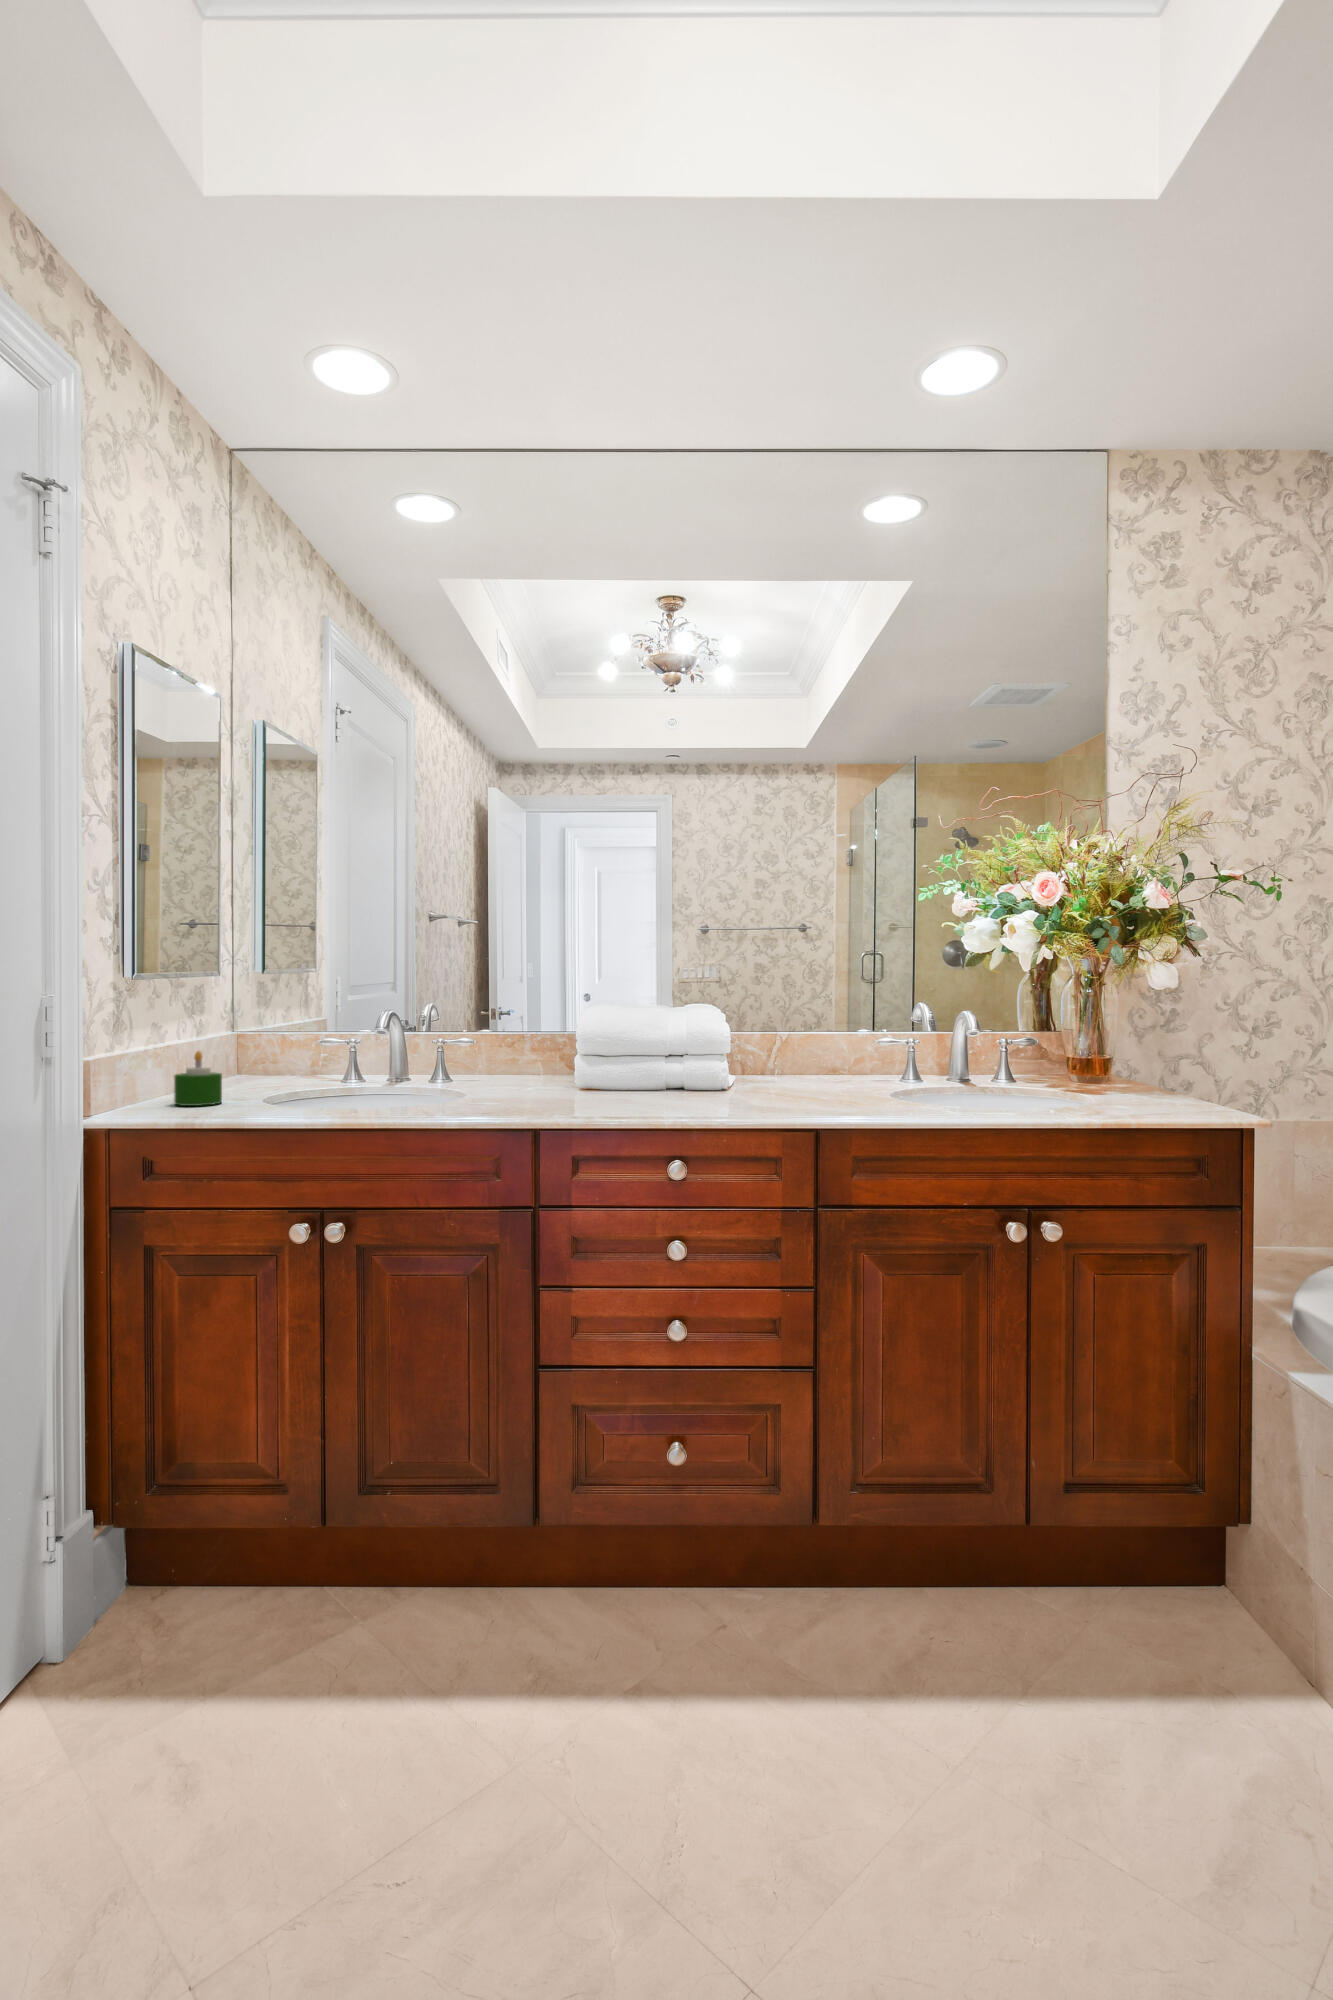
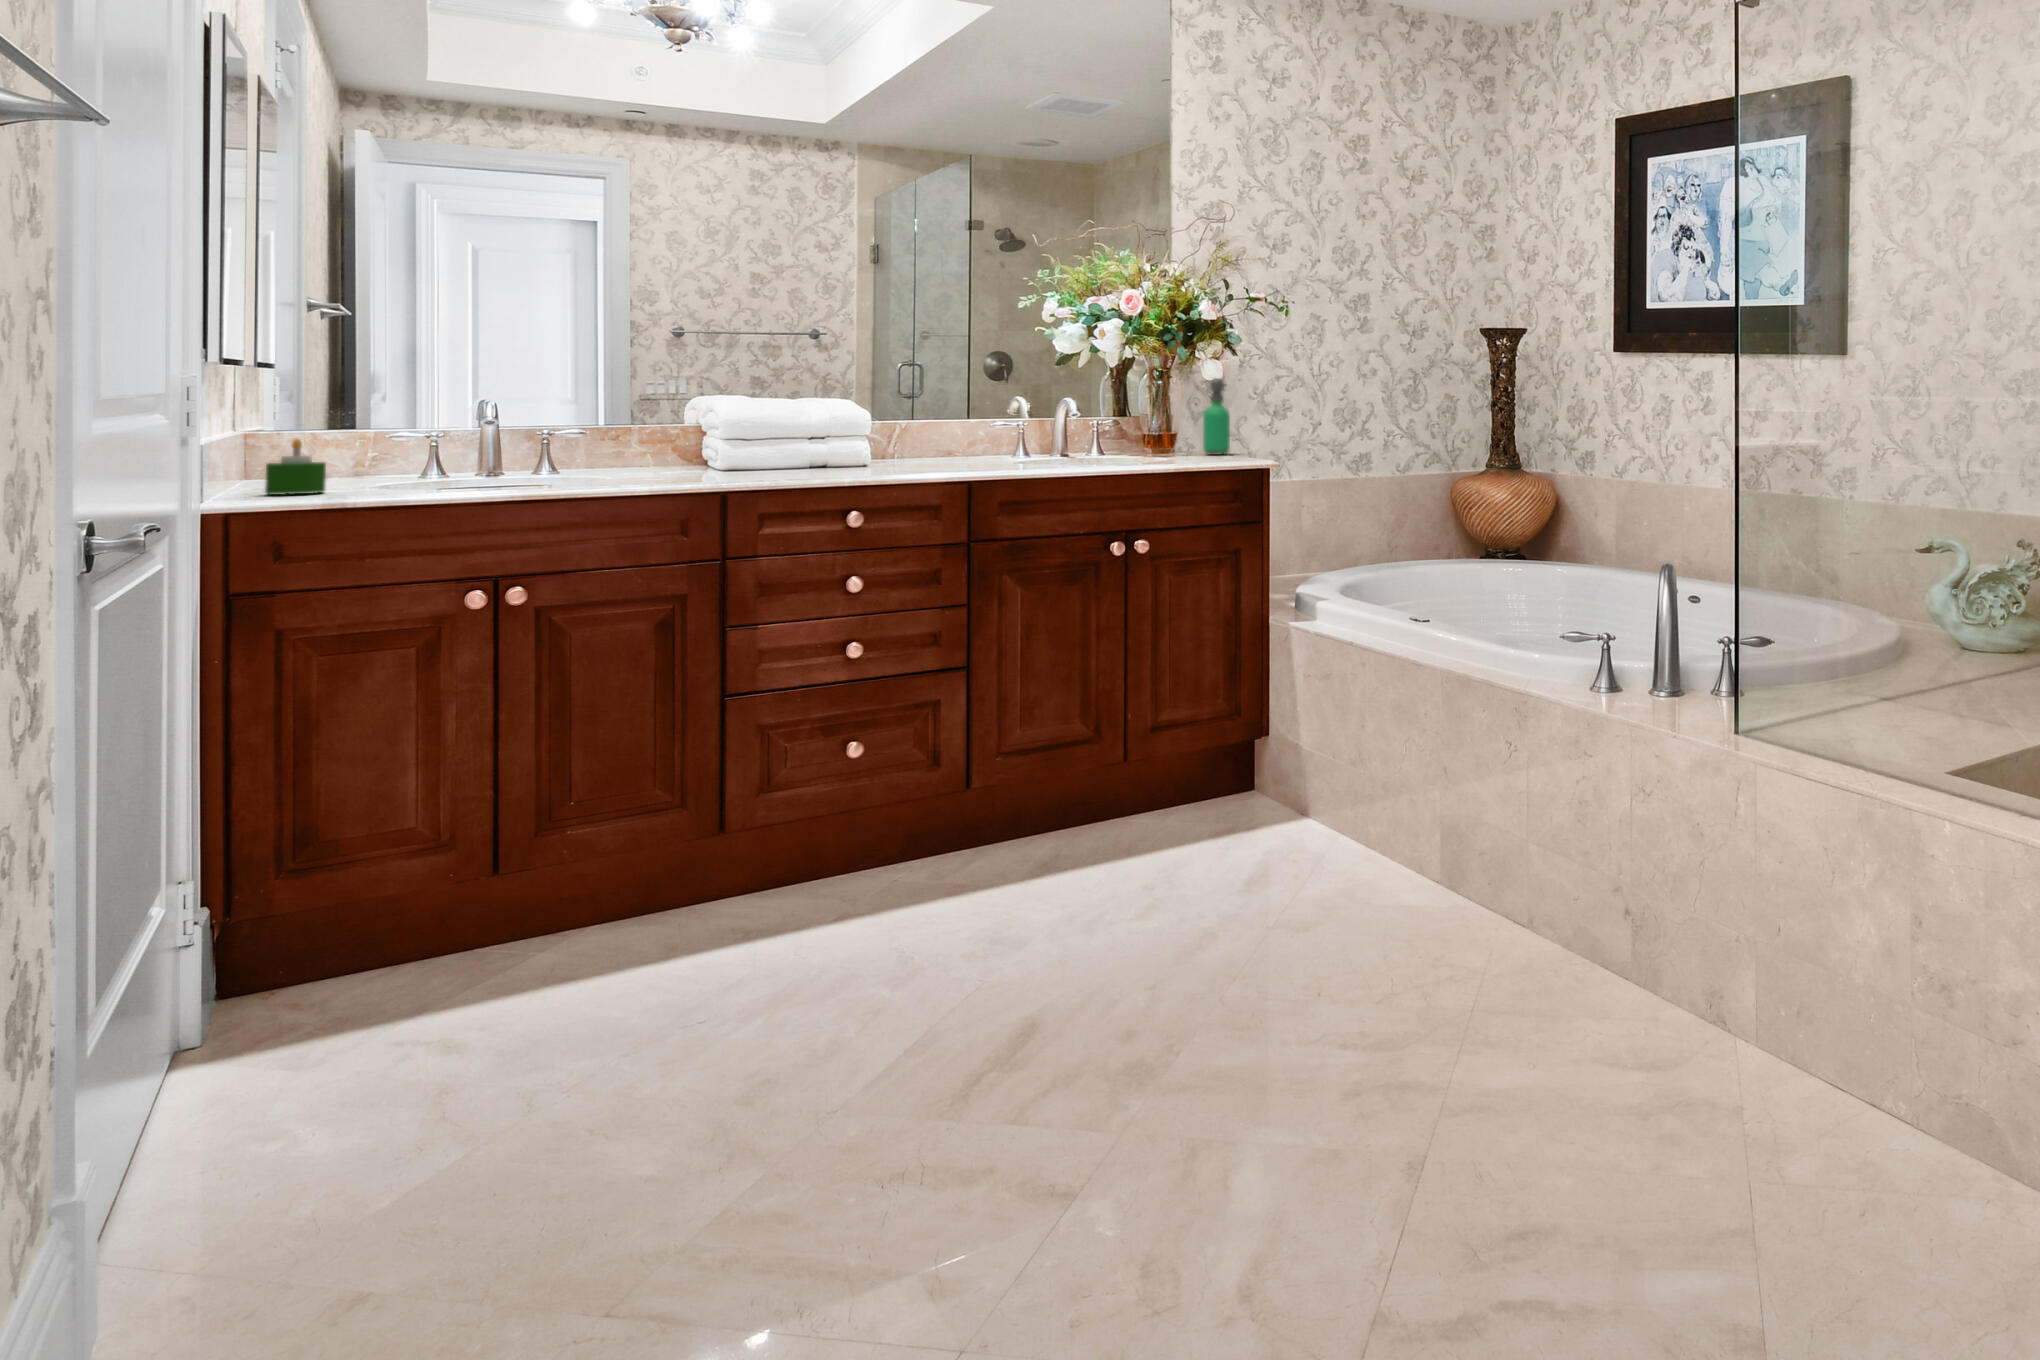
soap dispenser: none [1149,985,1188,1086] -> present [1203,380,1230,455]

